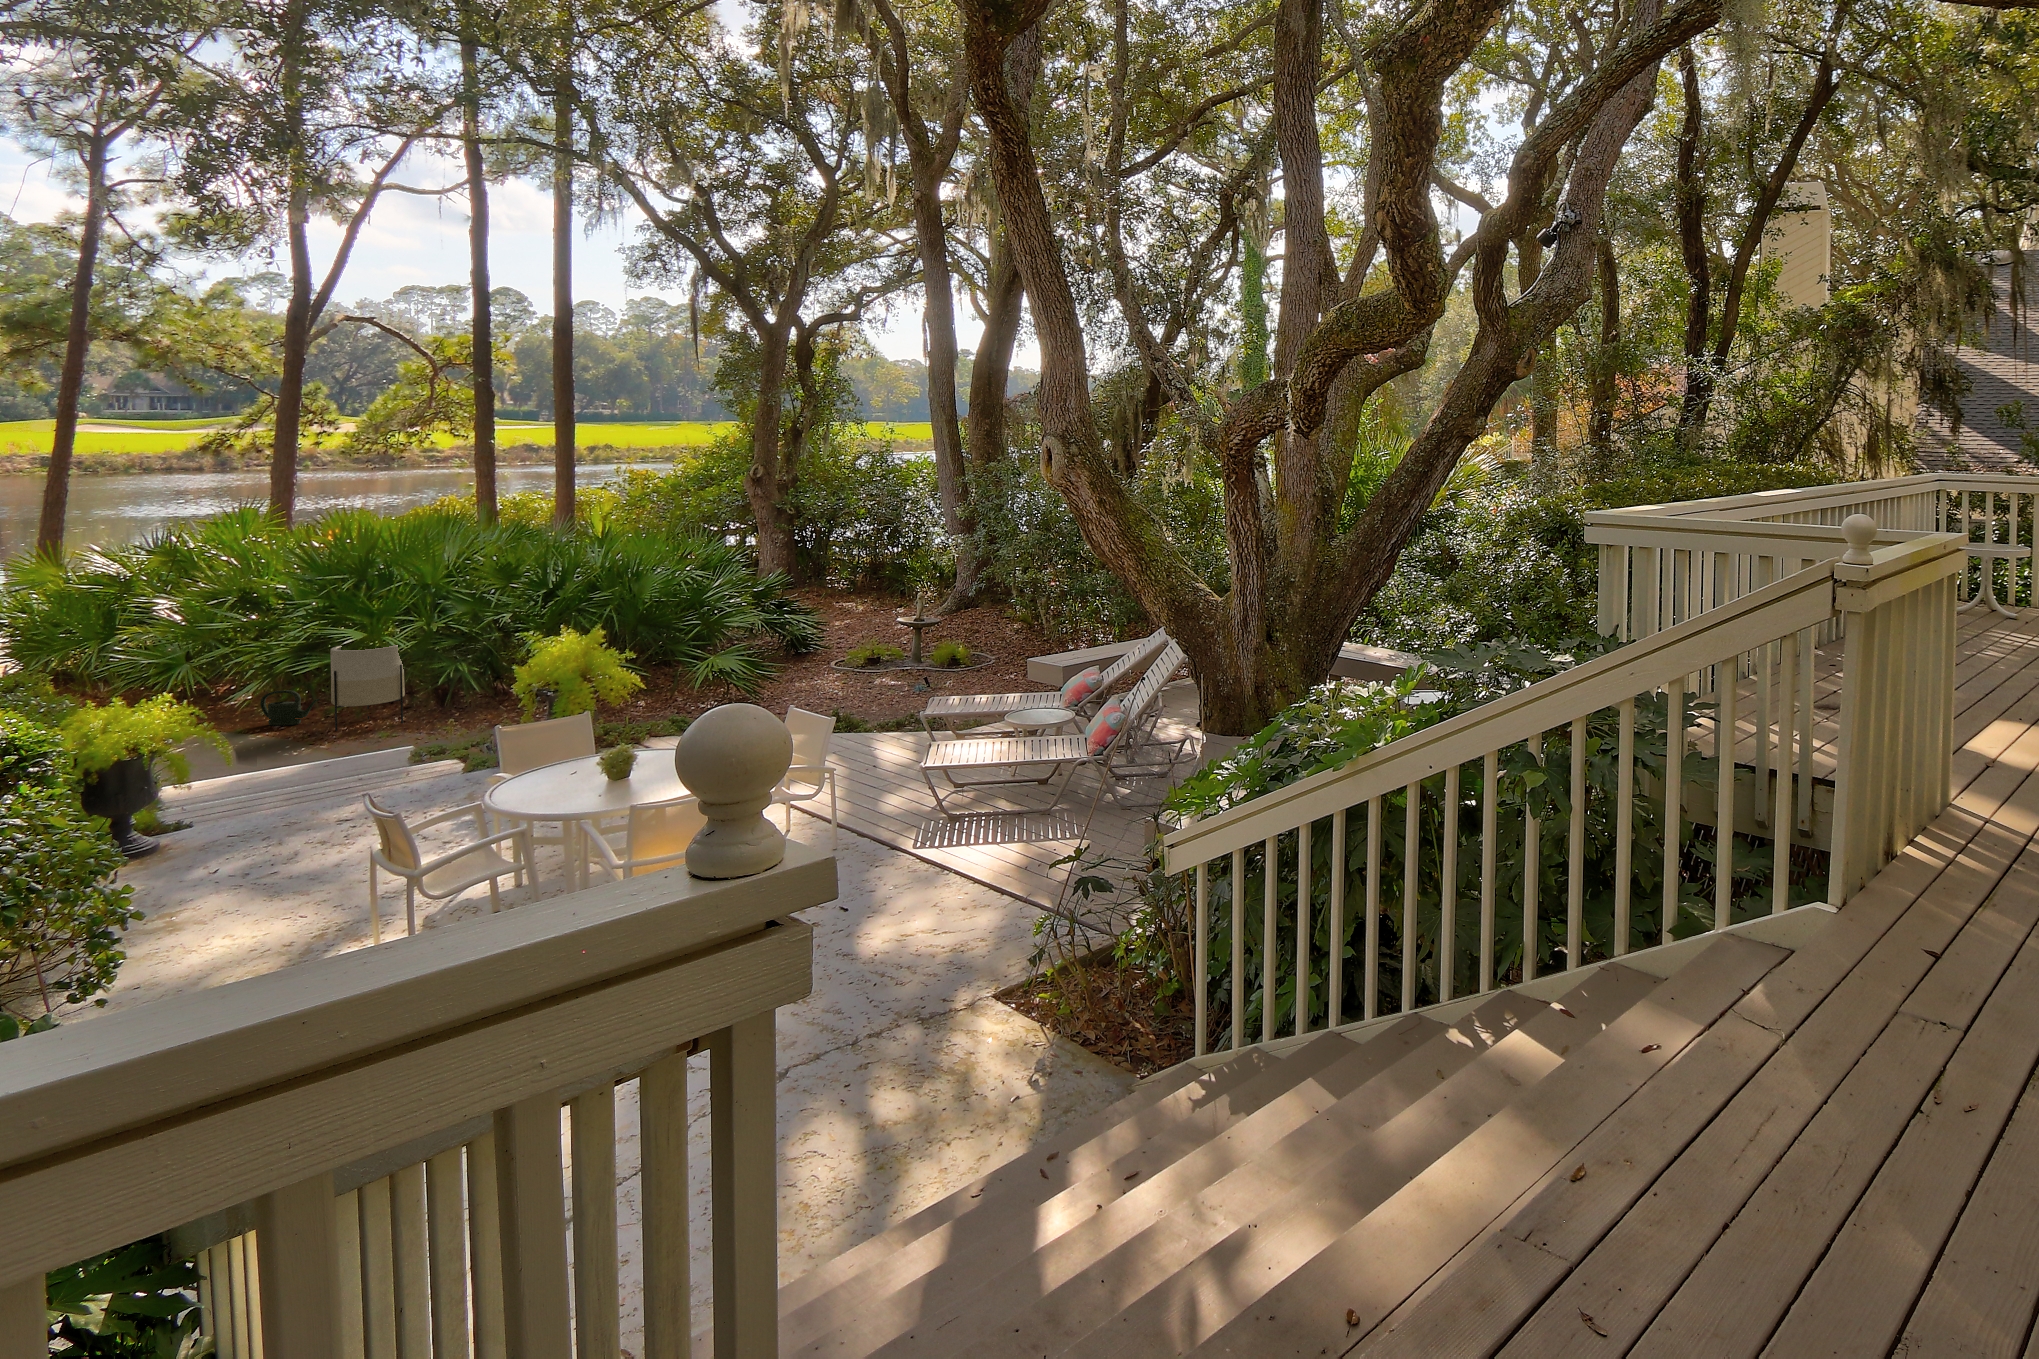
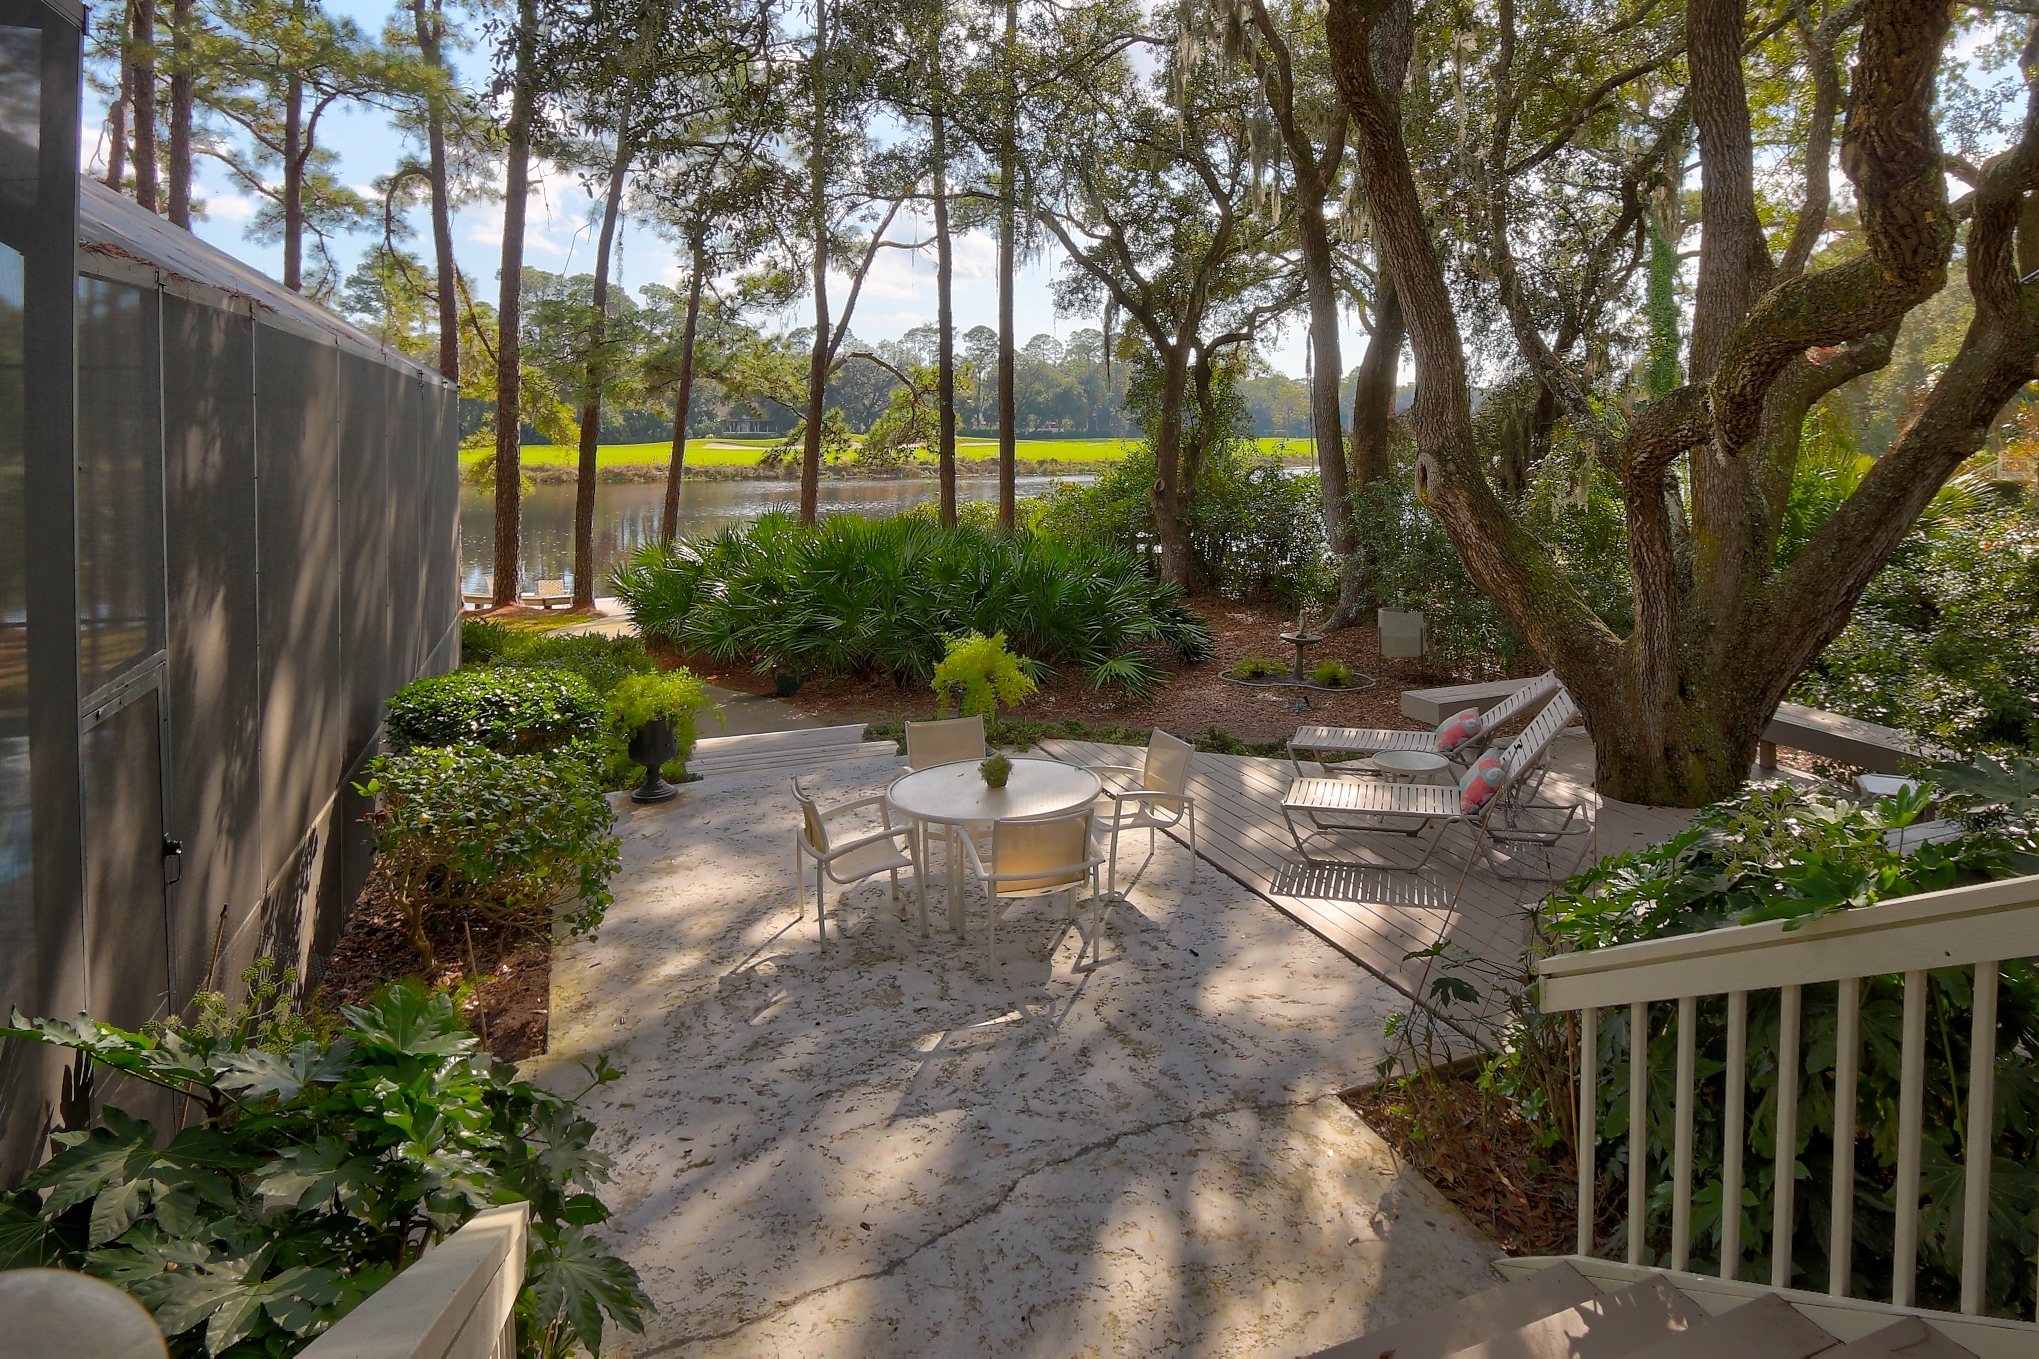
planter: present [331,645,405,731] -> present [1378,607,1426,676]

